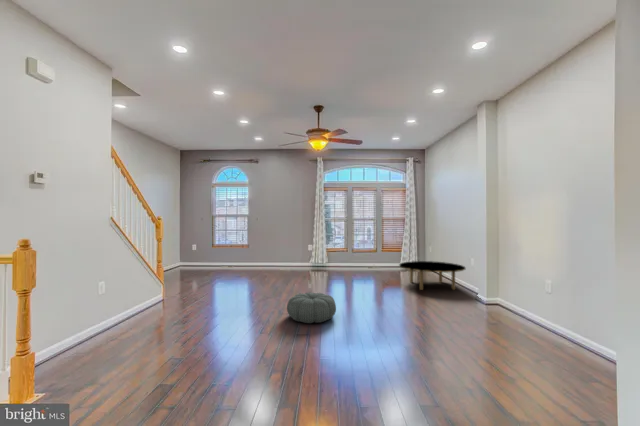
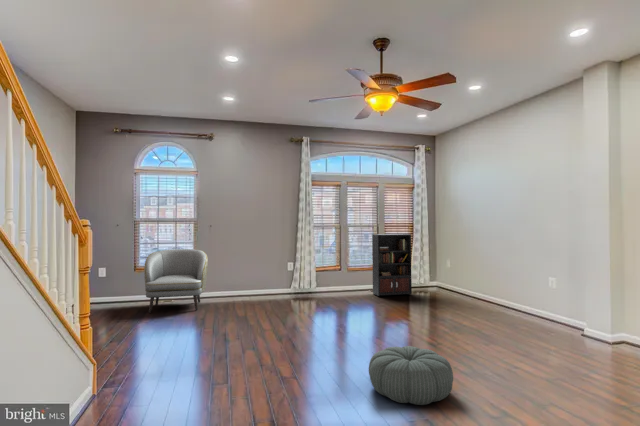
bookcase: none [367,226,399,270] -> present [372,234,412,296]
armchair: none [213,234,253,272] -> present [144,249,208,313]
coffee table: present [400,261,465,290] -> none [442,281,534,323]

